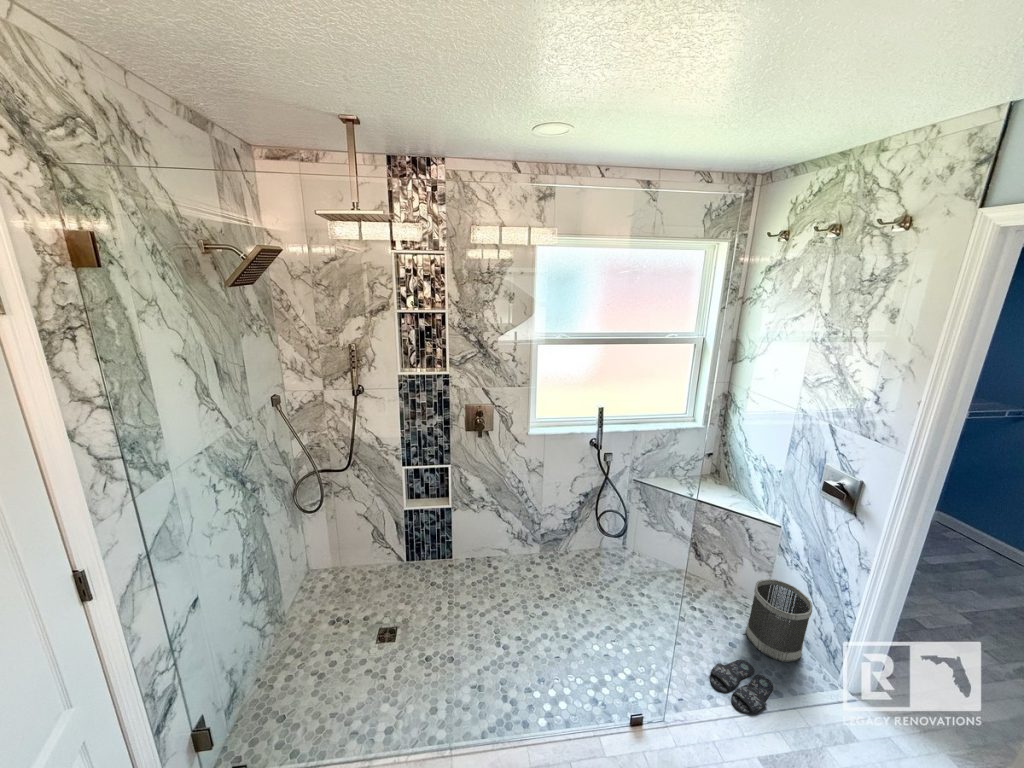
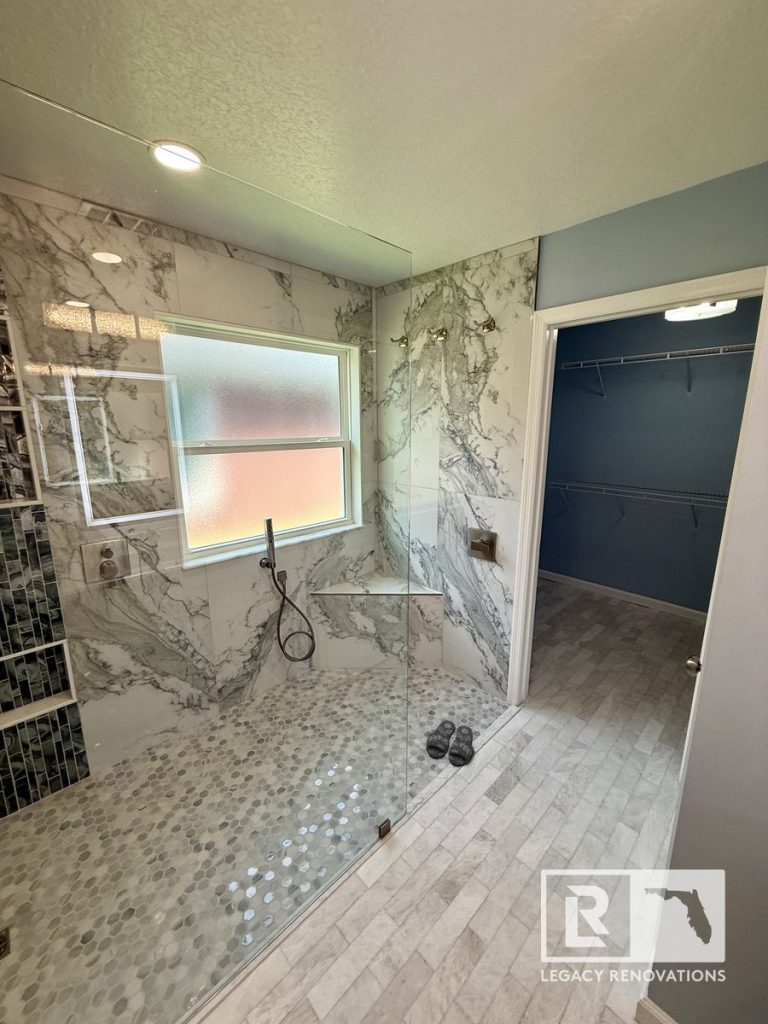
wastebasket: present [746,579,812,662] -> none [437,640,481,708]

